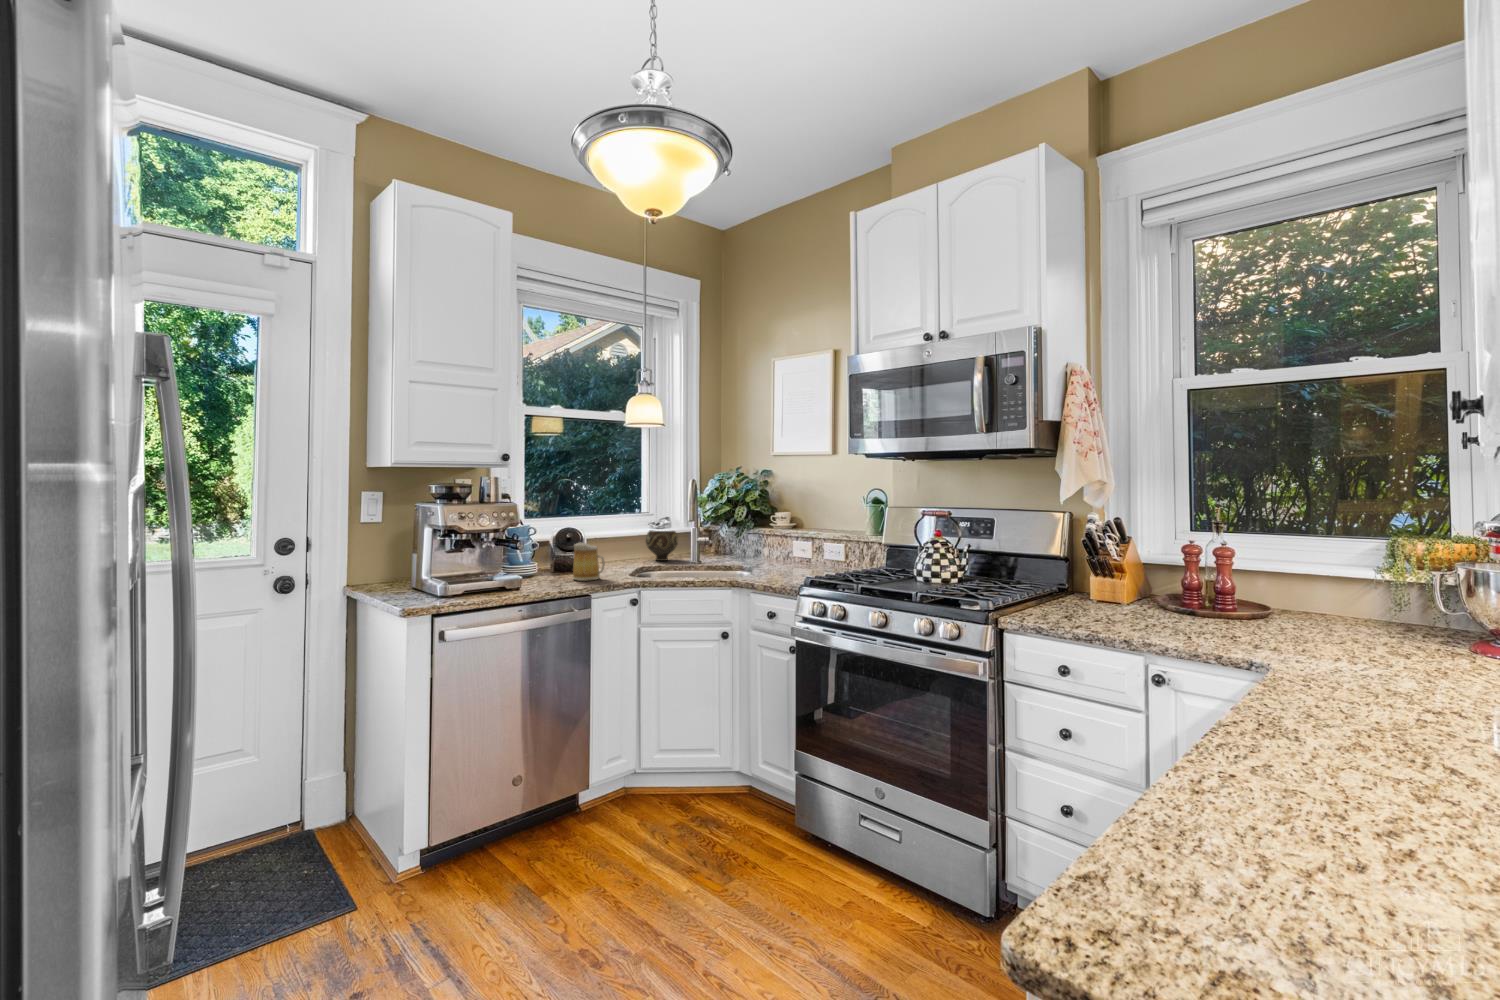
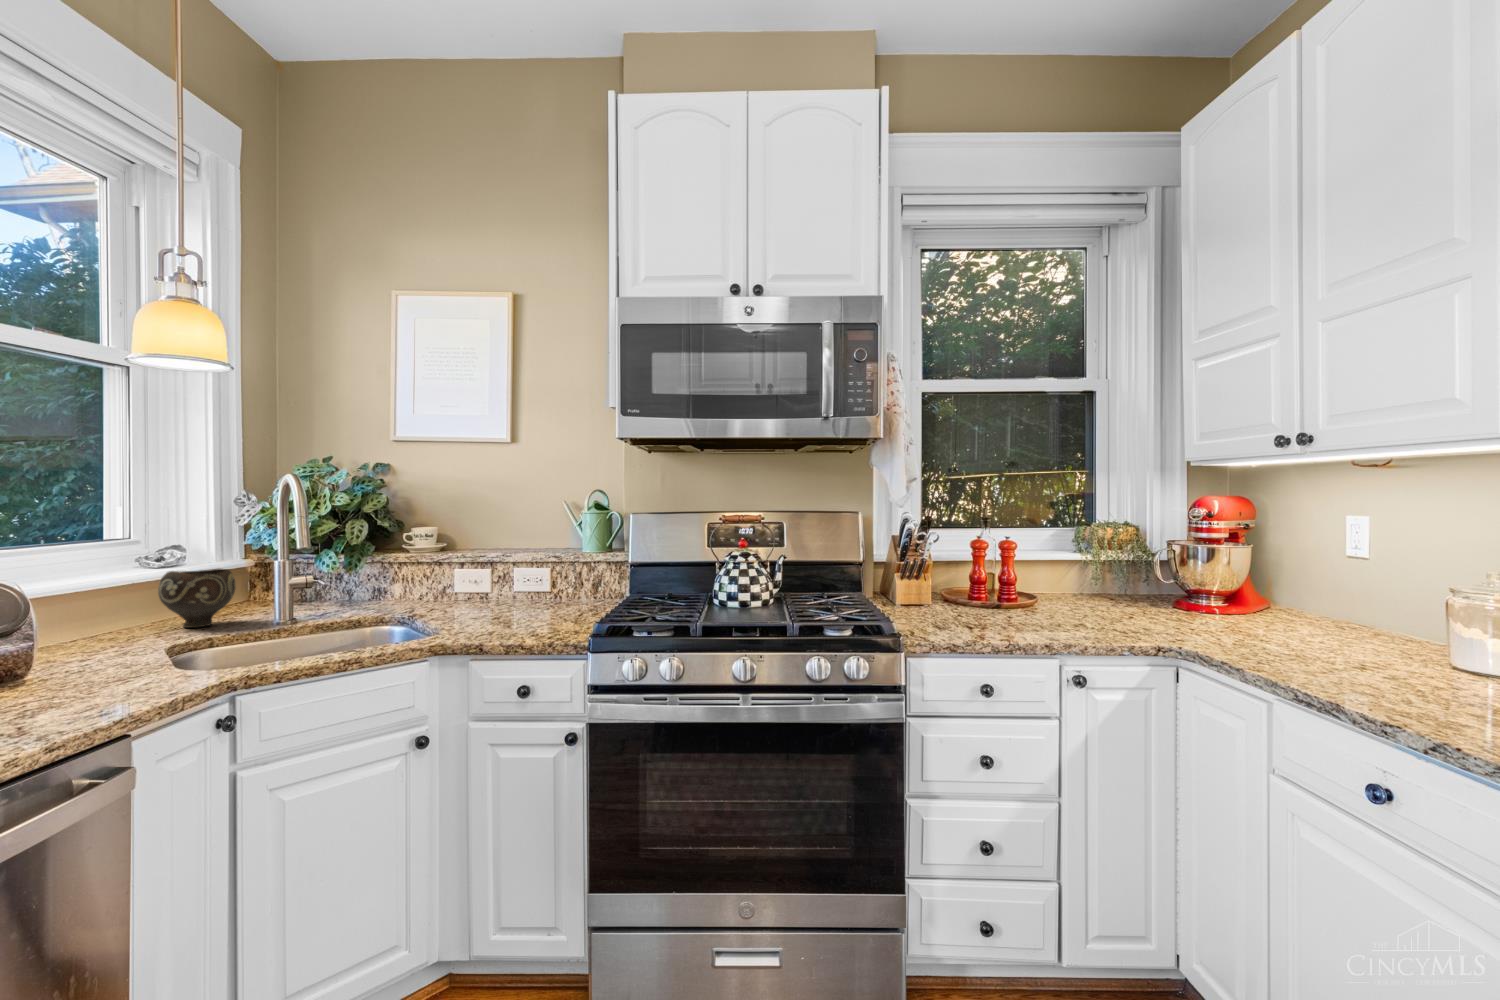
mug: present [573,542,605,581] -> none [44,612,144,702]

